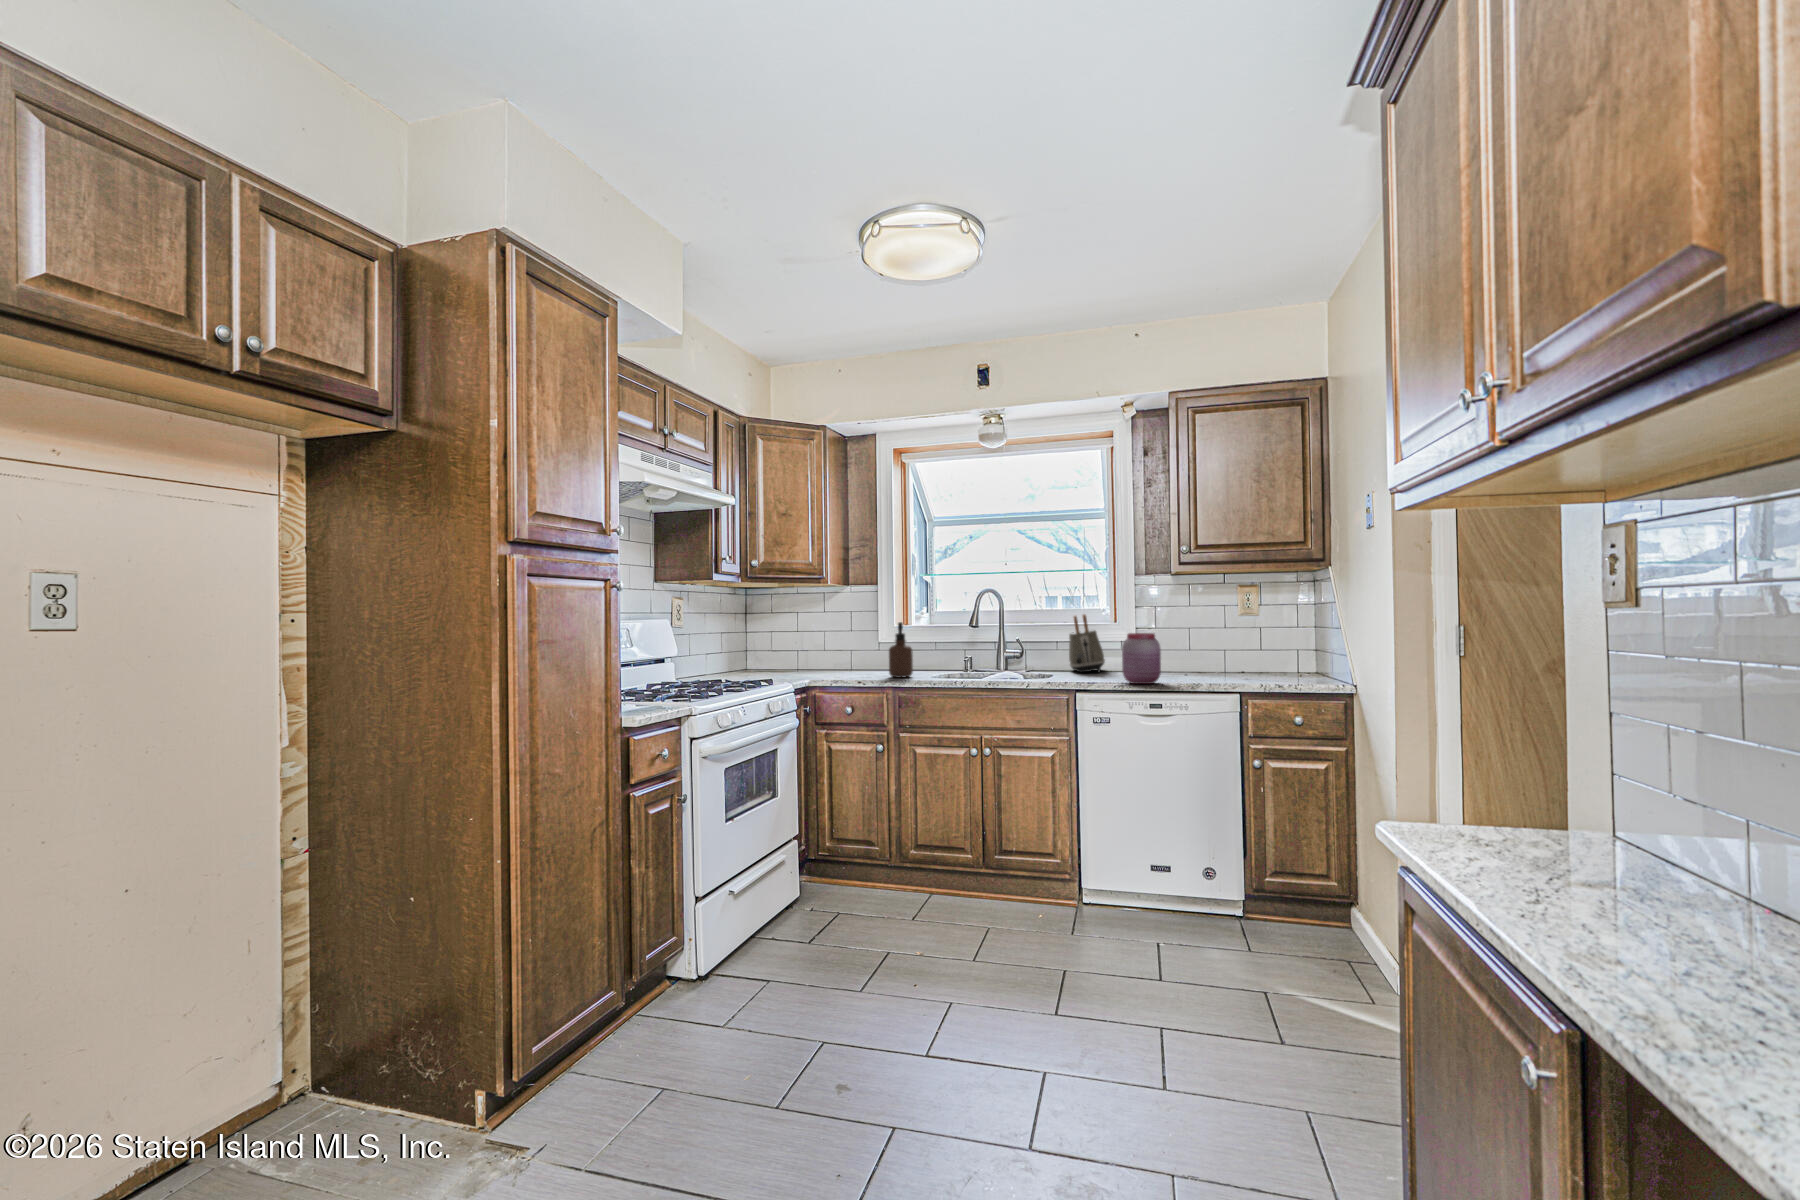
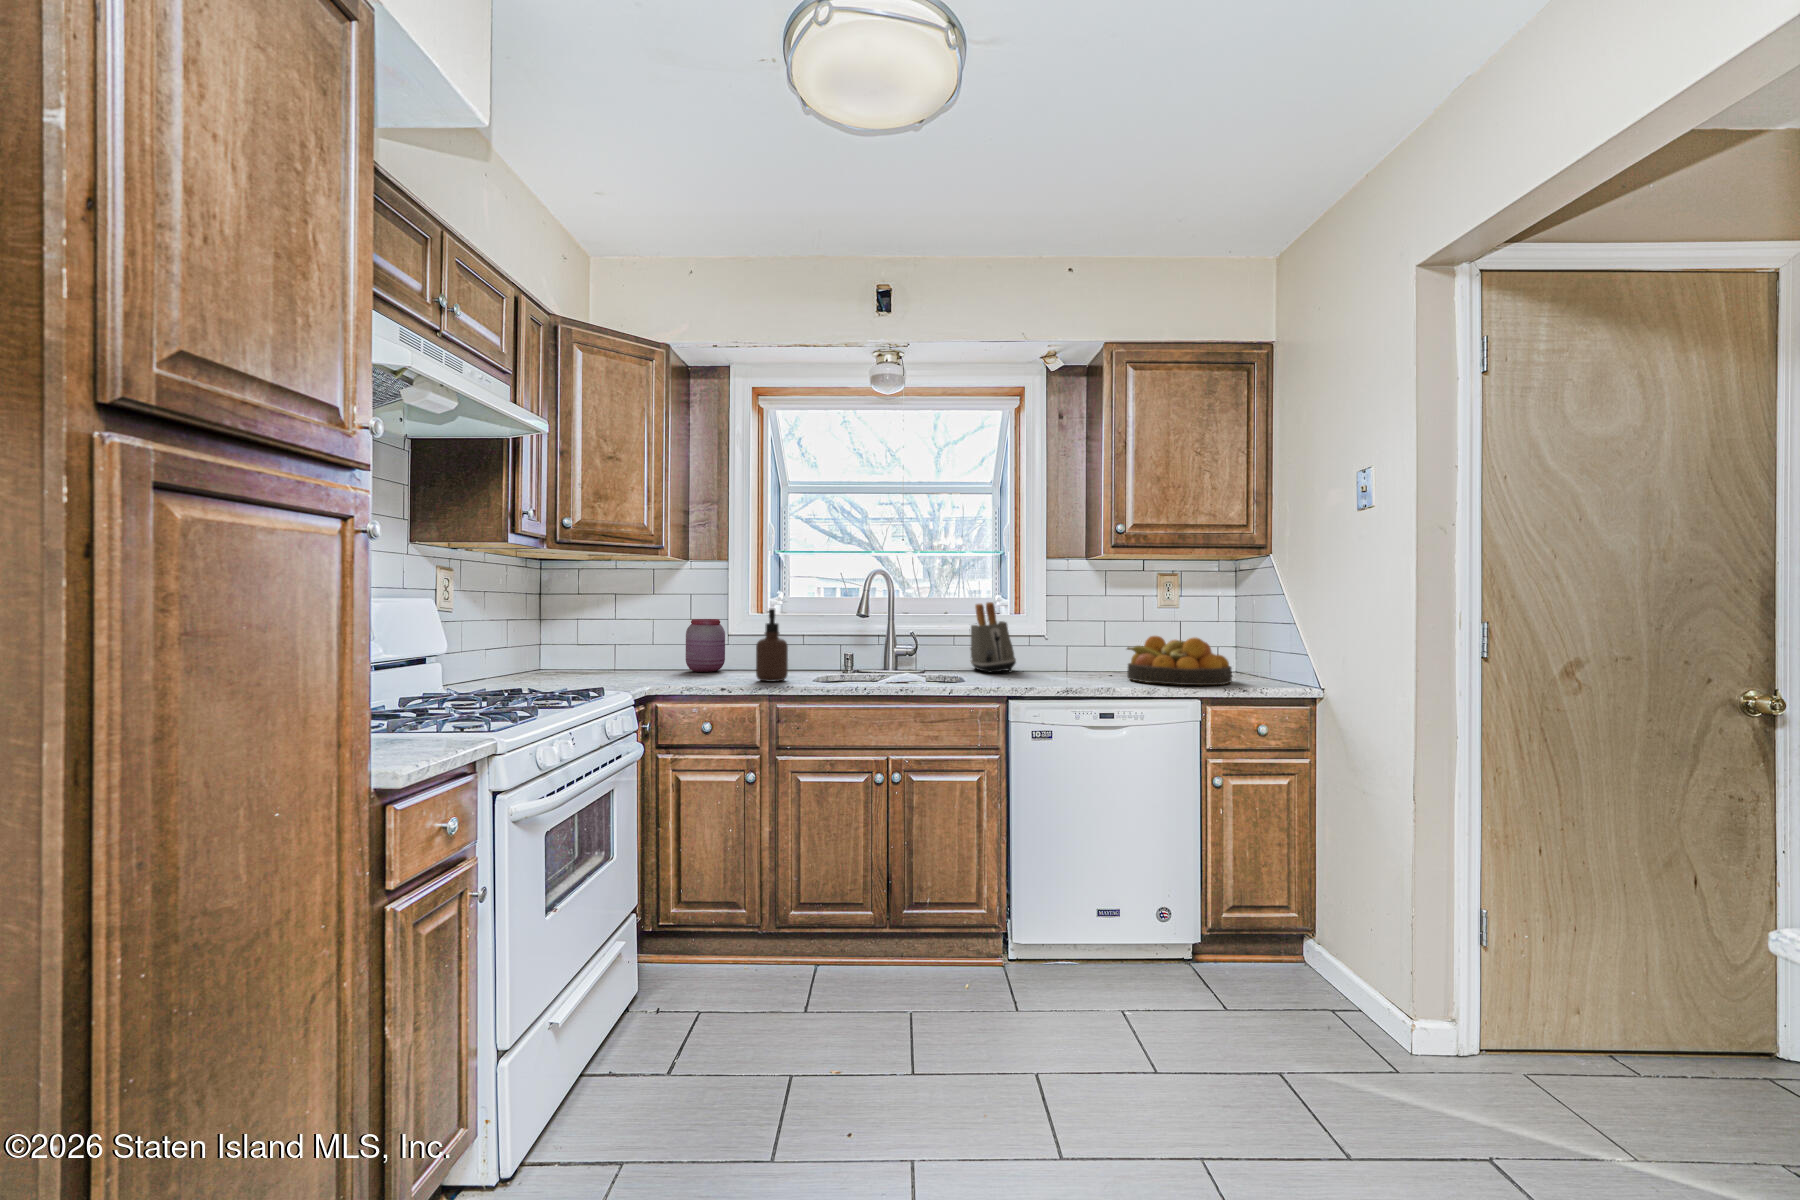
jar: present [1122,633,1161,684] -> present [686,619,725,672]
fruit bowl: none [1187,641,1281,683] -> present [1127,636,1232,685]

